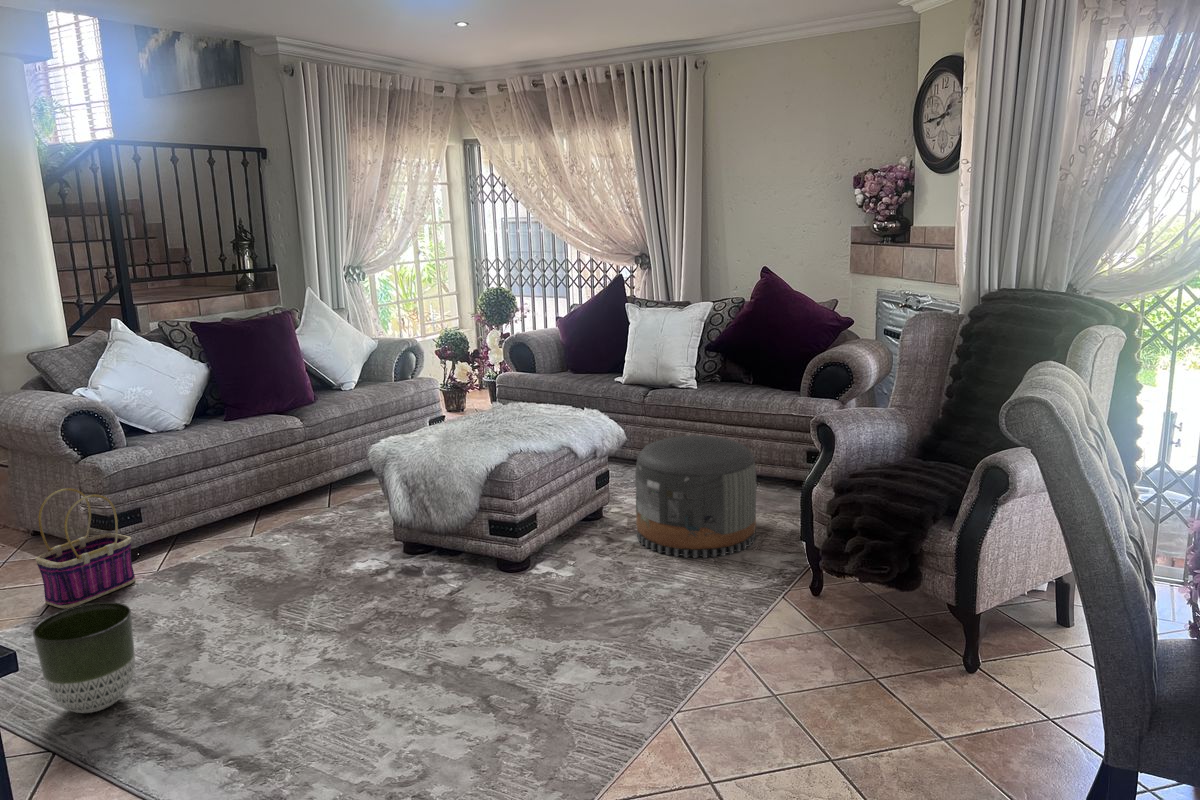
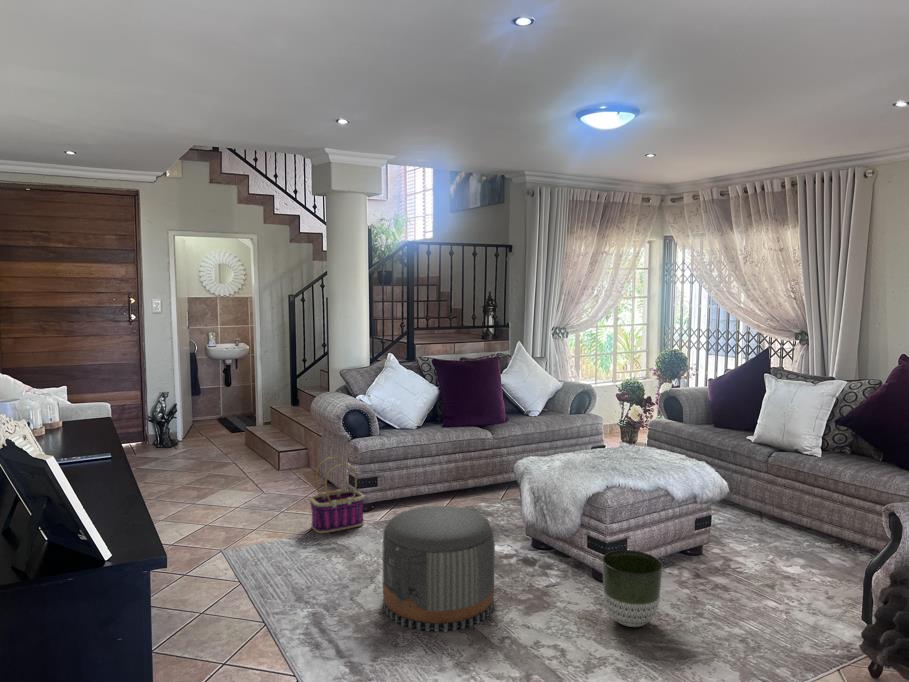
pouf: present [635,436,756,558] -> present [382,506,495,632]
planter: present [33,602,135,713] -> present [602,550,662,627]

